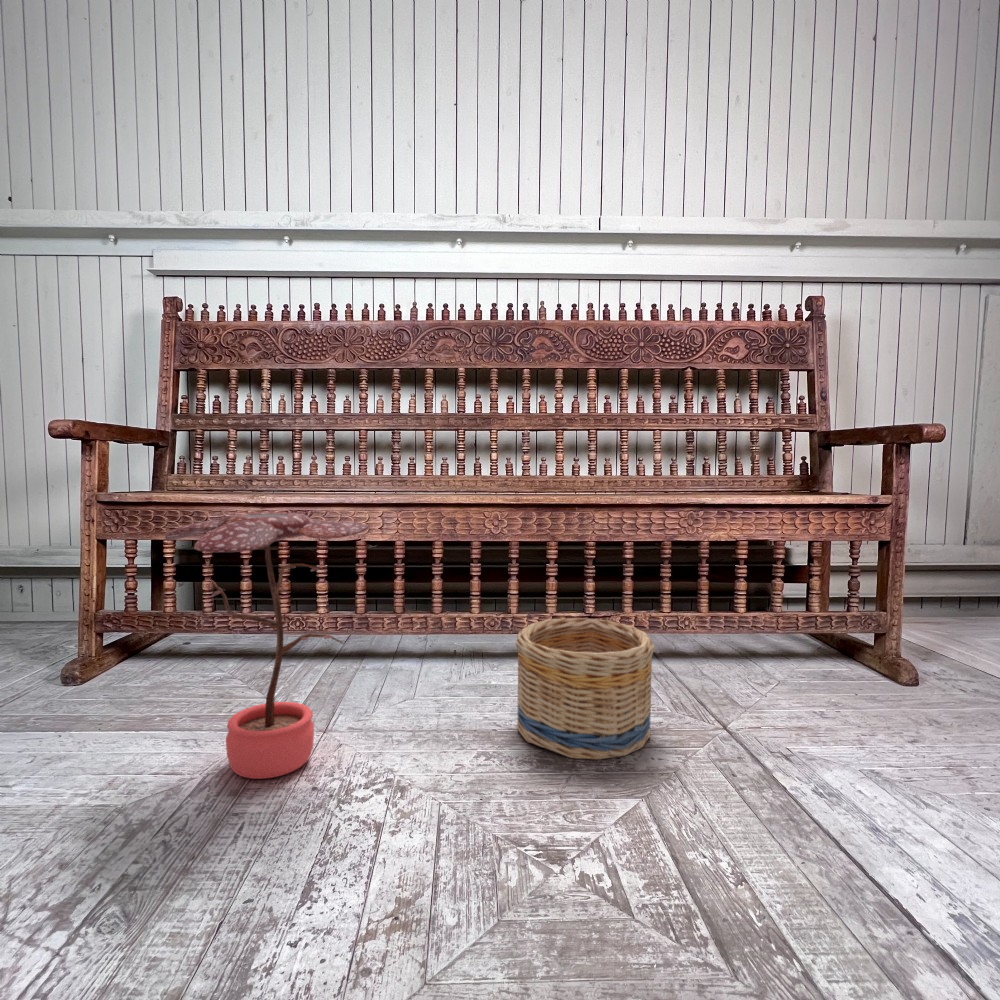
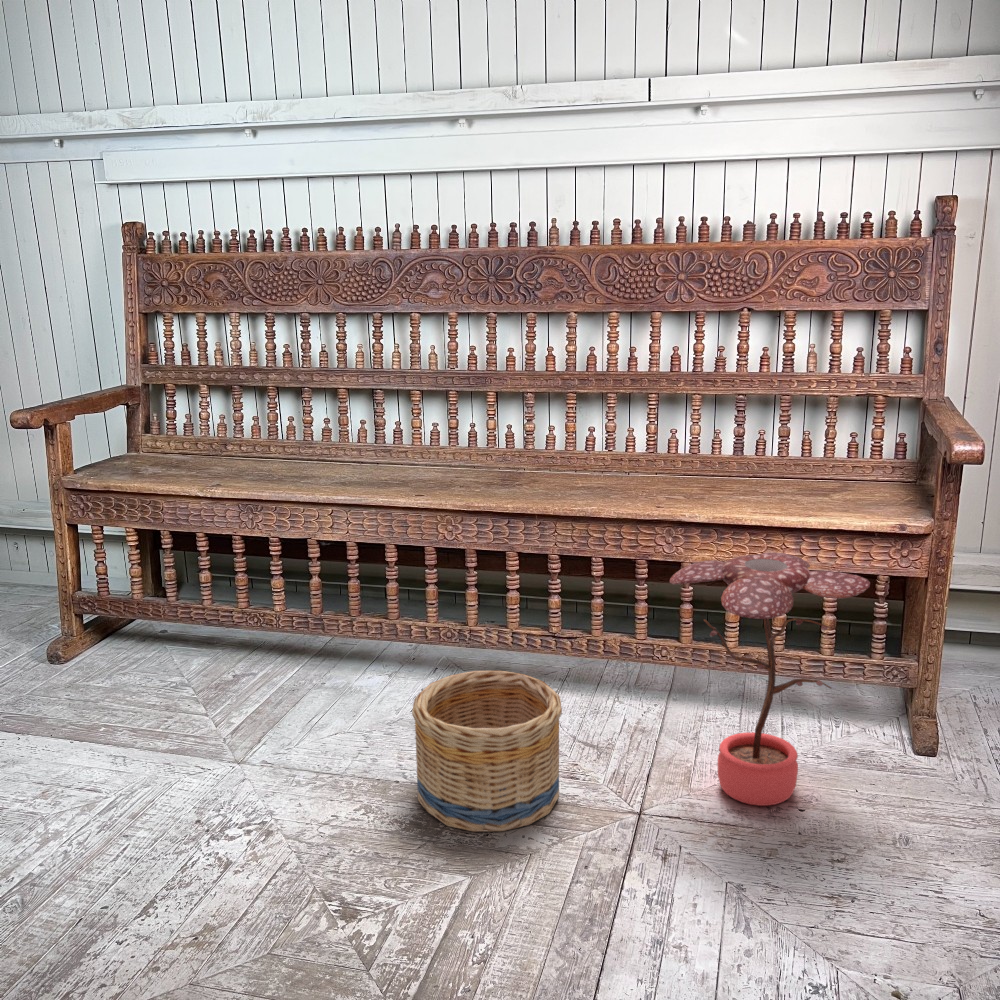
potted plant: present [165,512,369,779] -> present [670,553,870,806]

